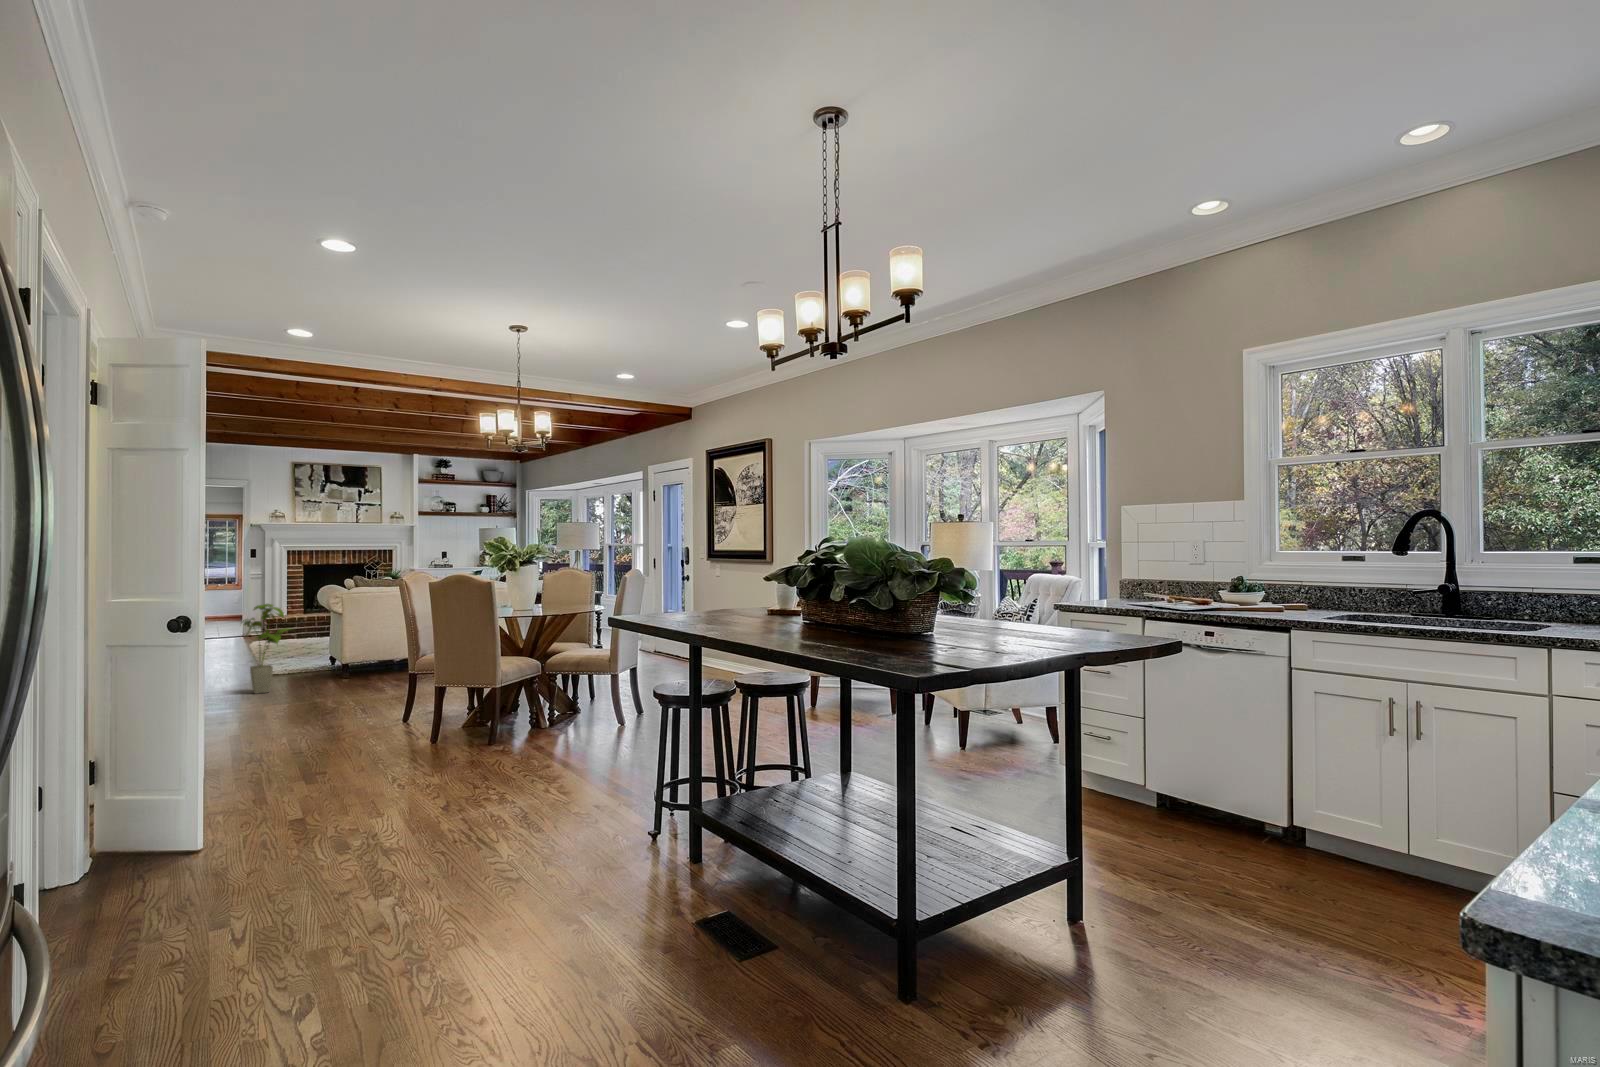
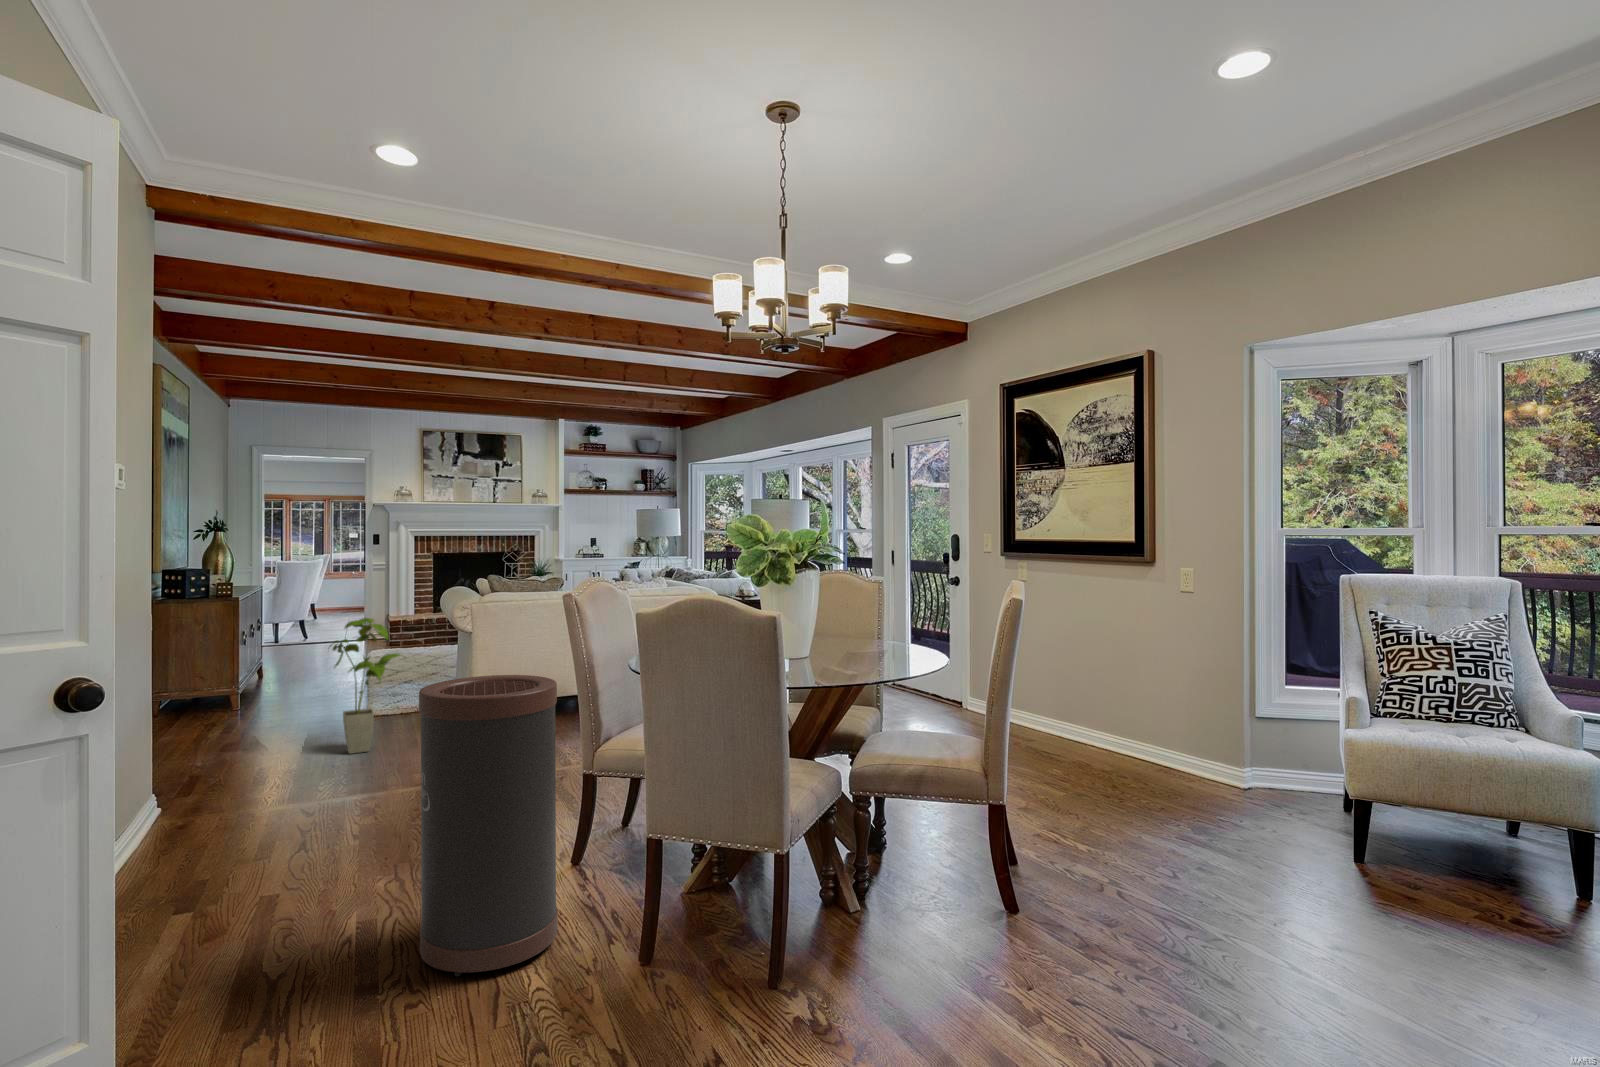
trash can: none [320,619,393,759] -> present [419,675,558,976]

